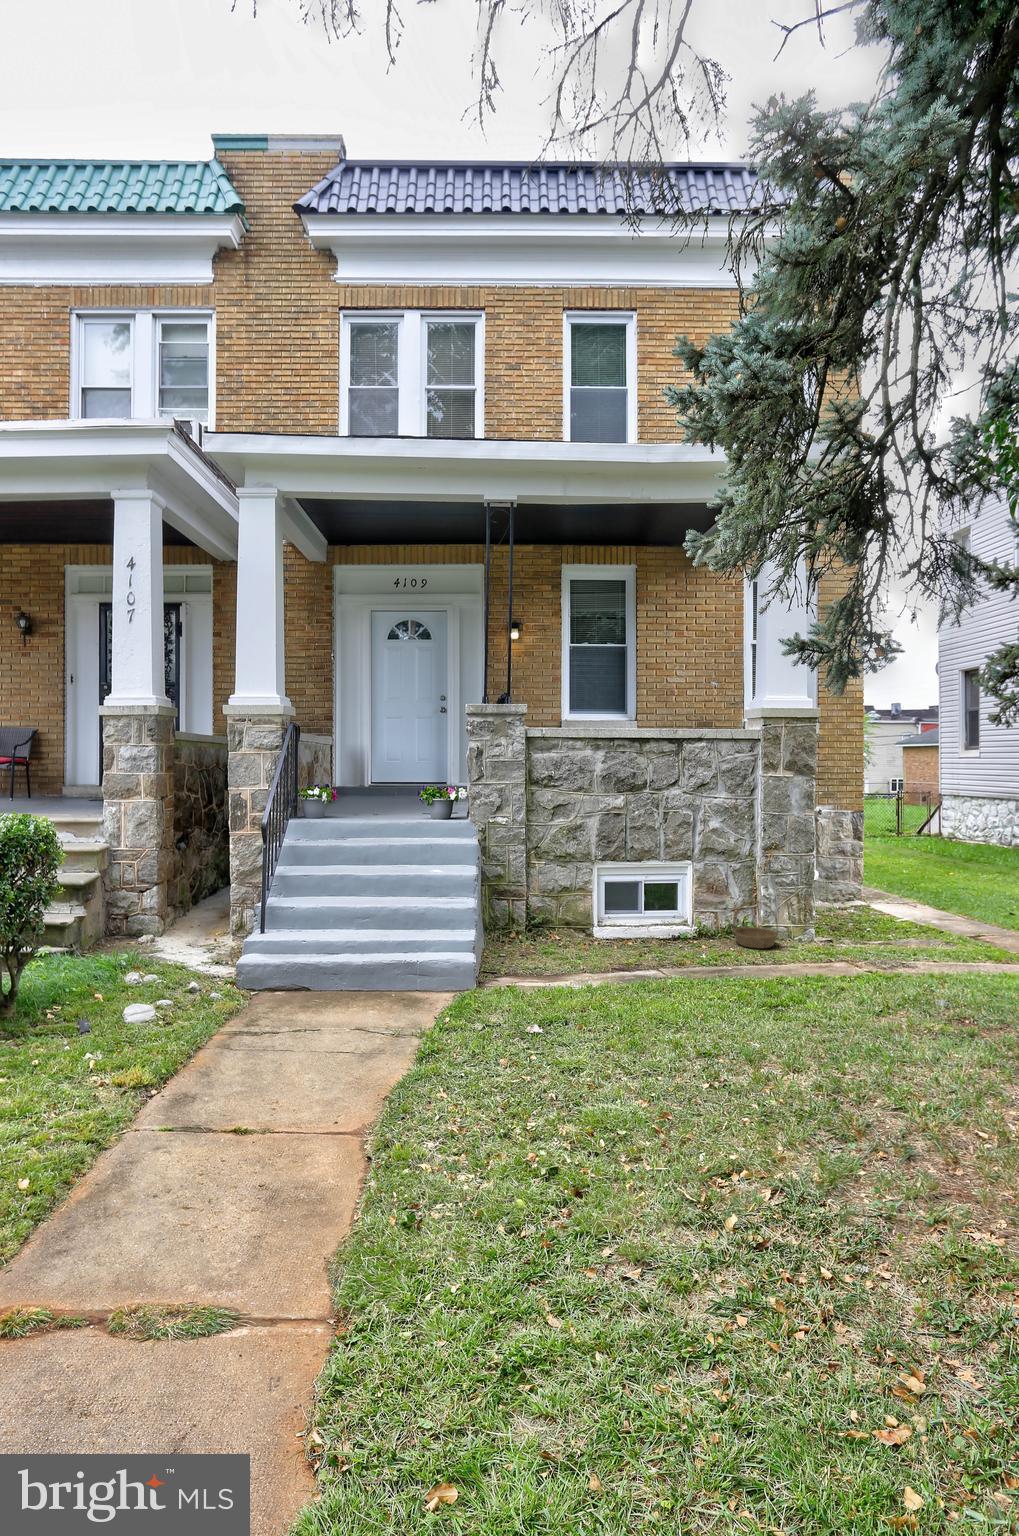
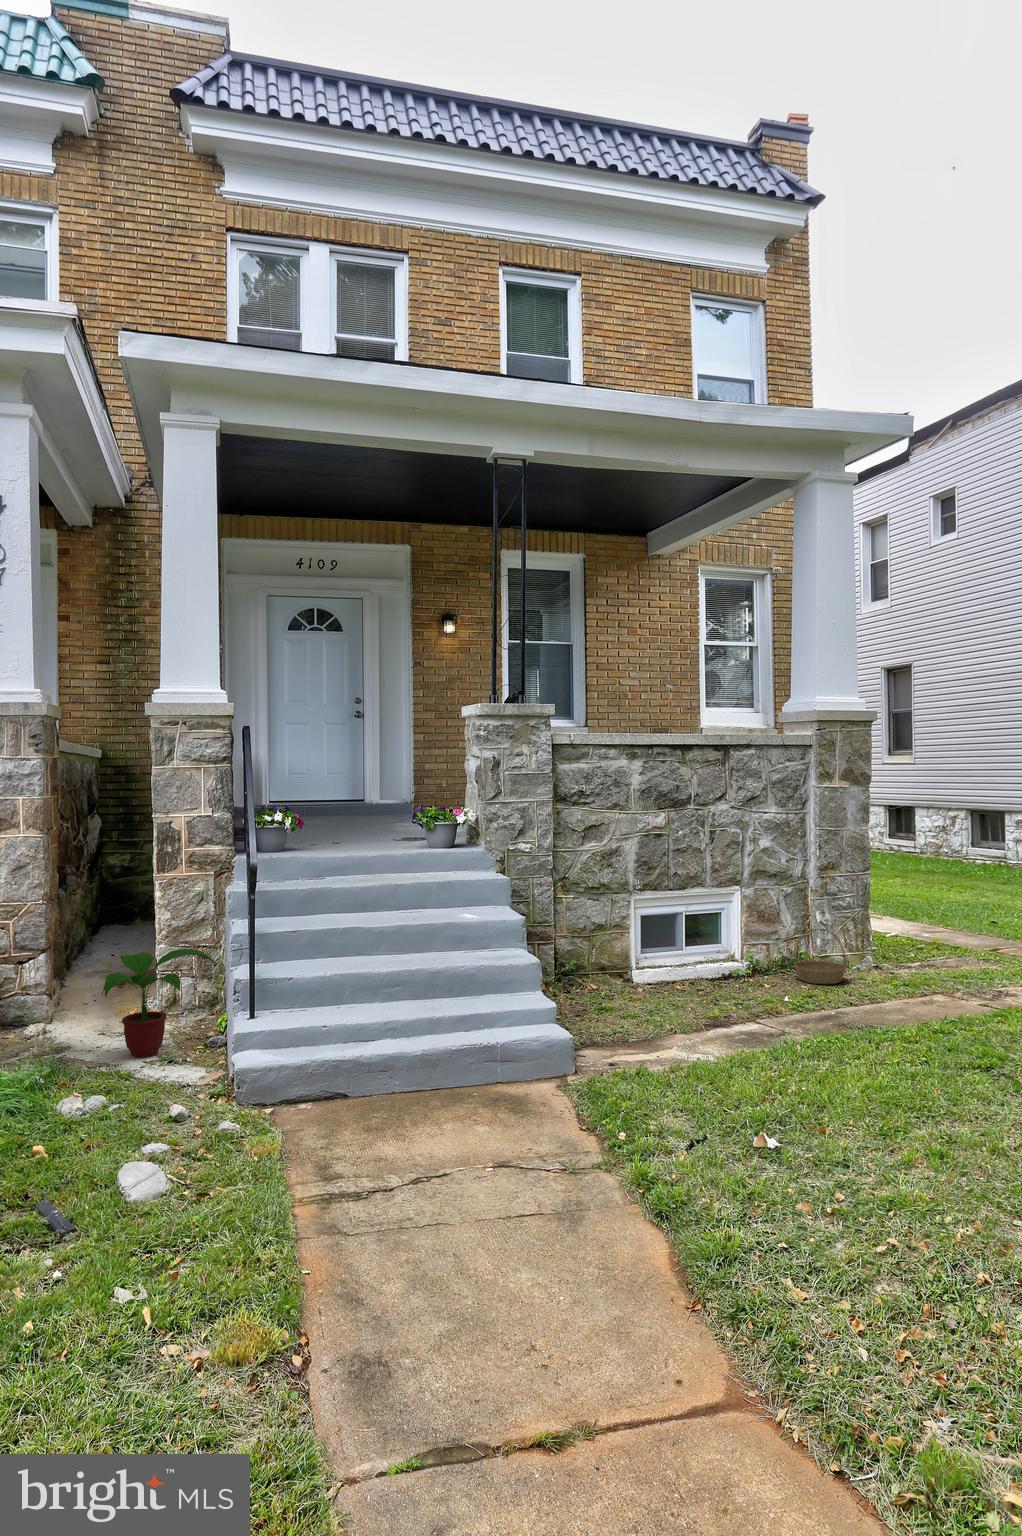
potted plant: none [171,881,253,952] -> present [102,949,216,1058]

